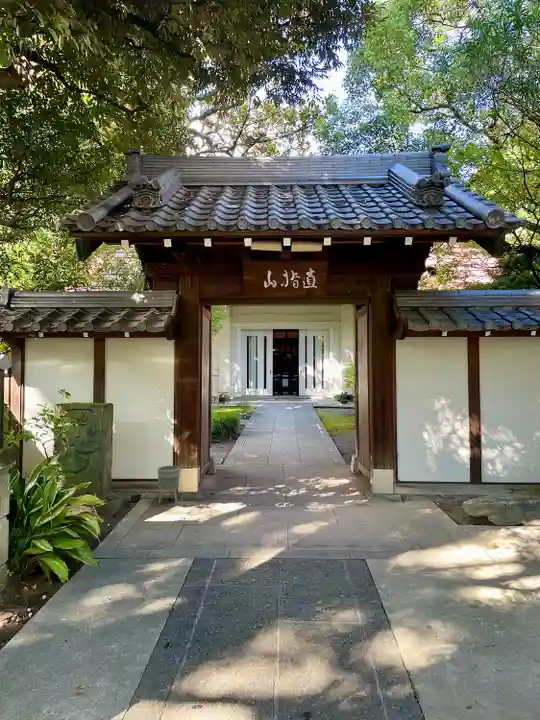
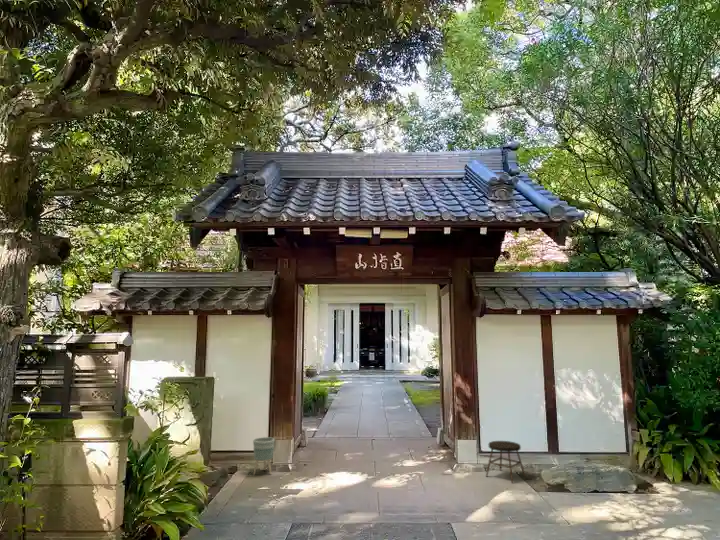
stool: none [401,470,443,513] -> present [486,441,525,483]

